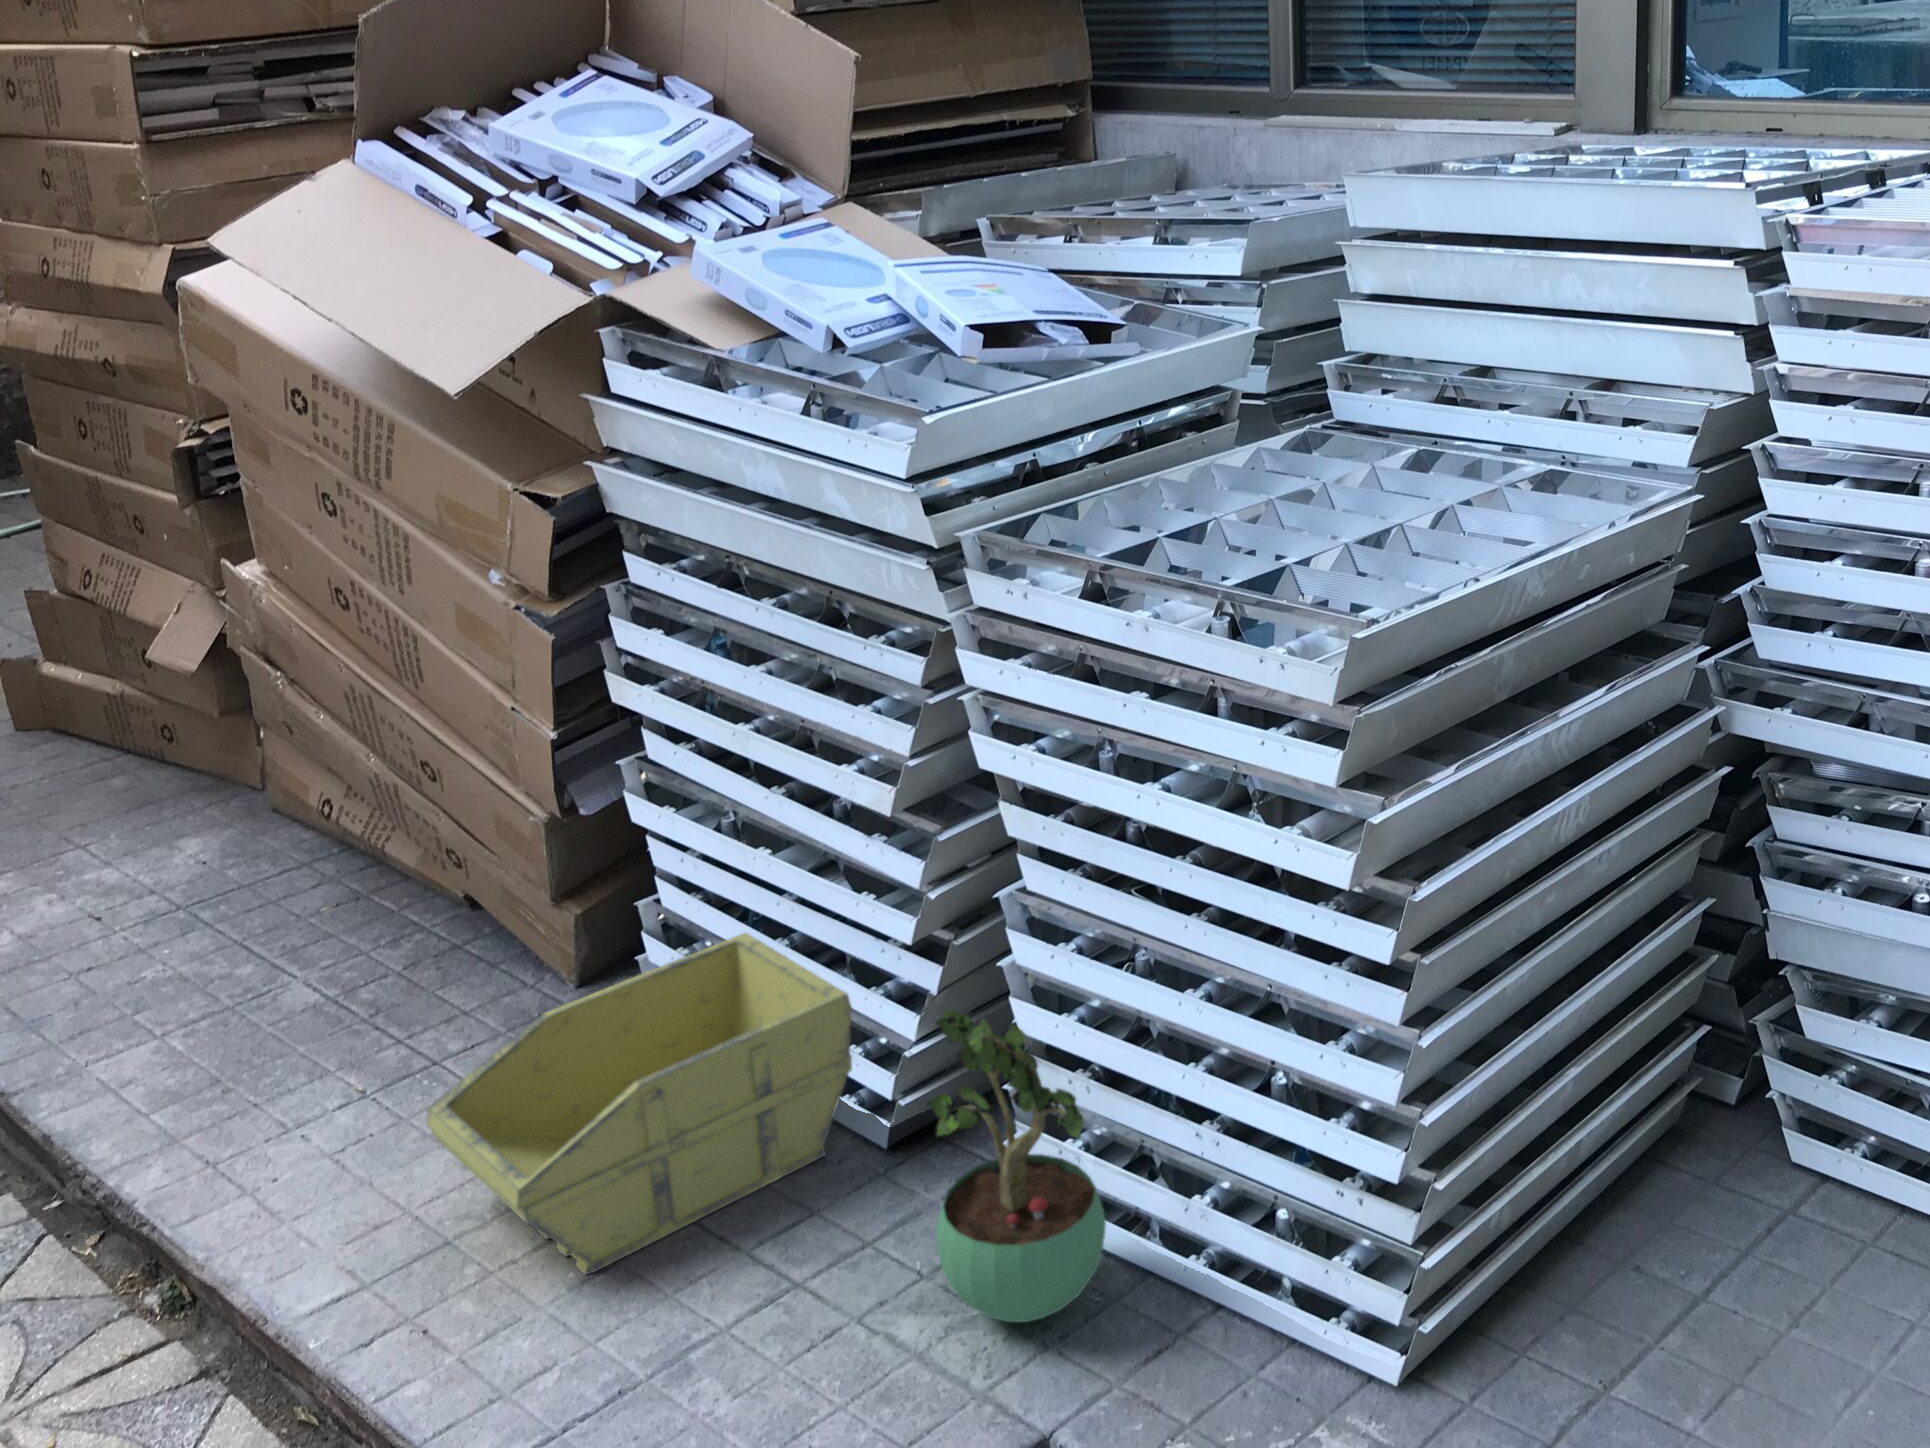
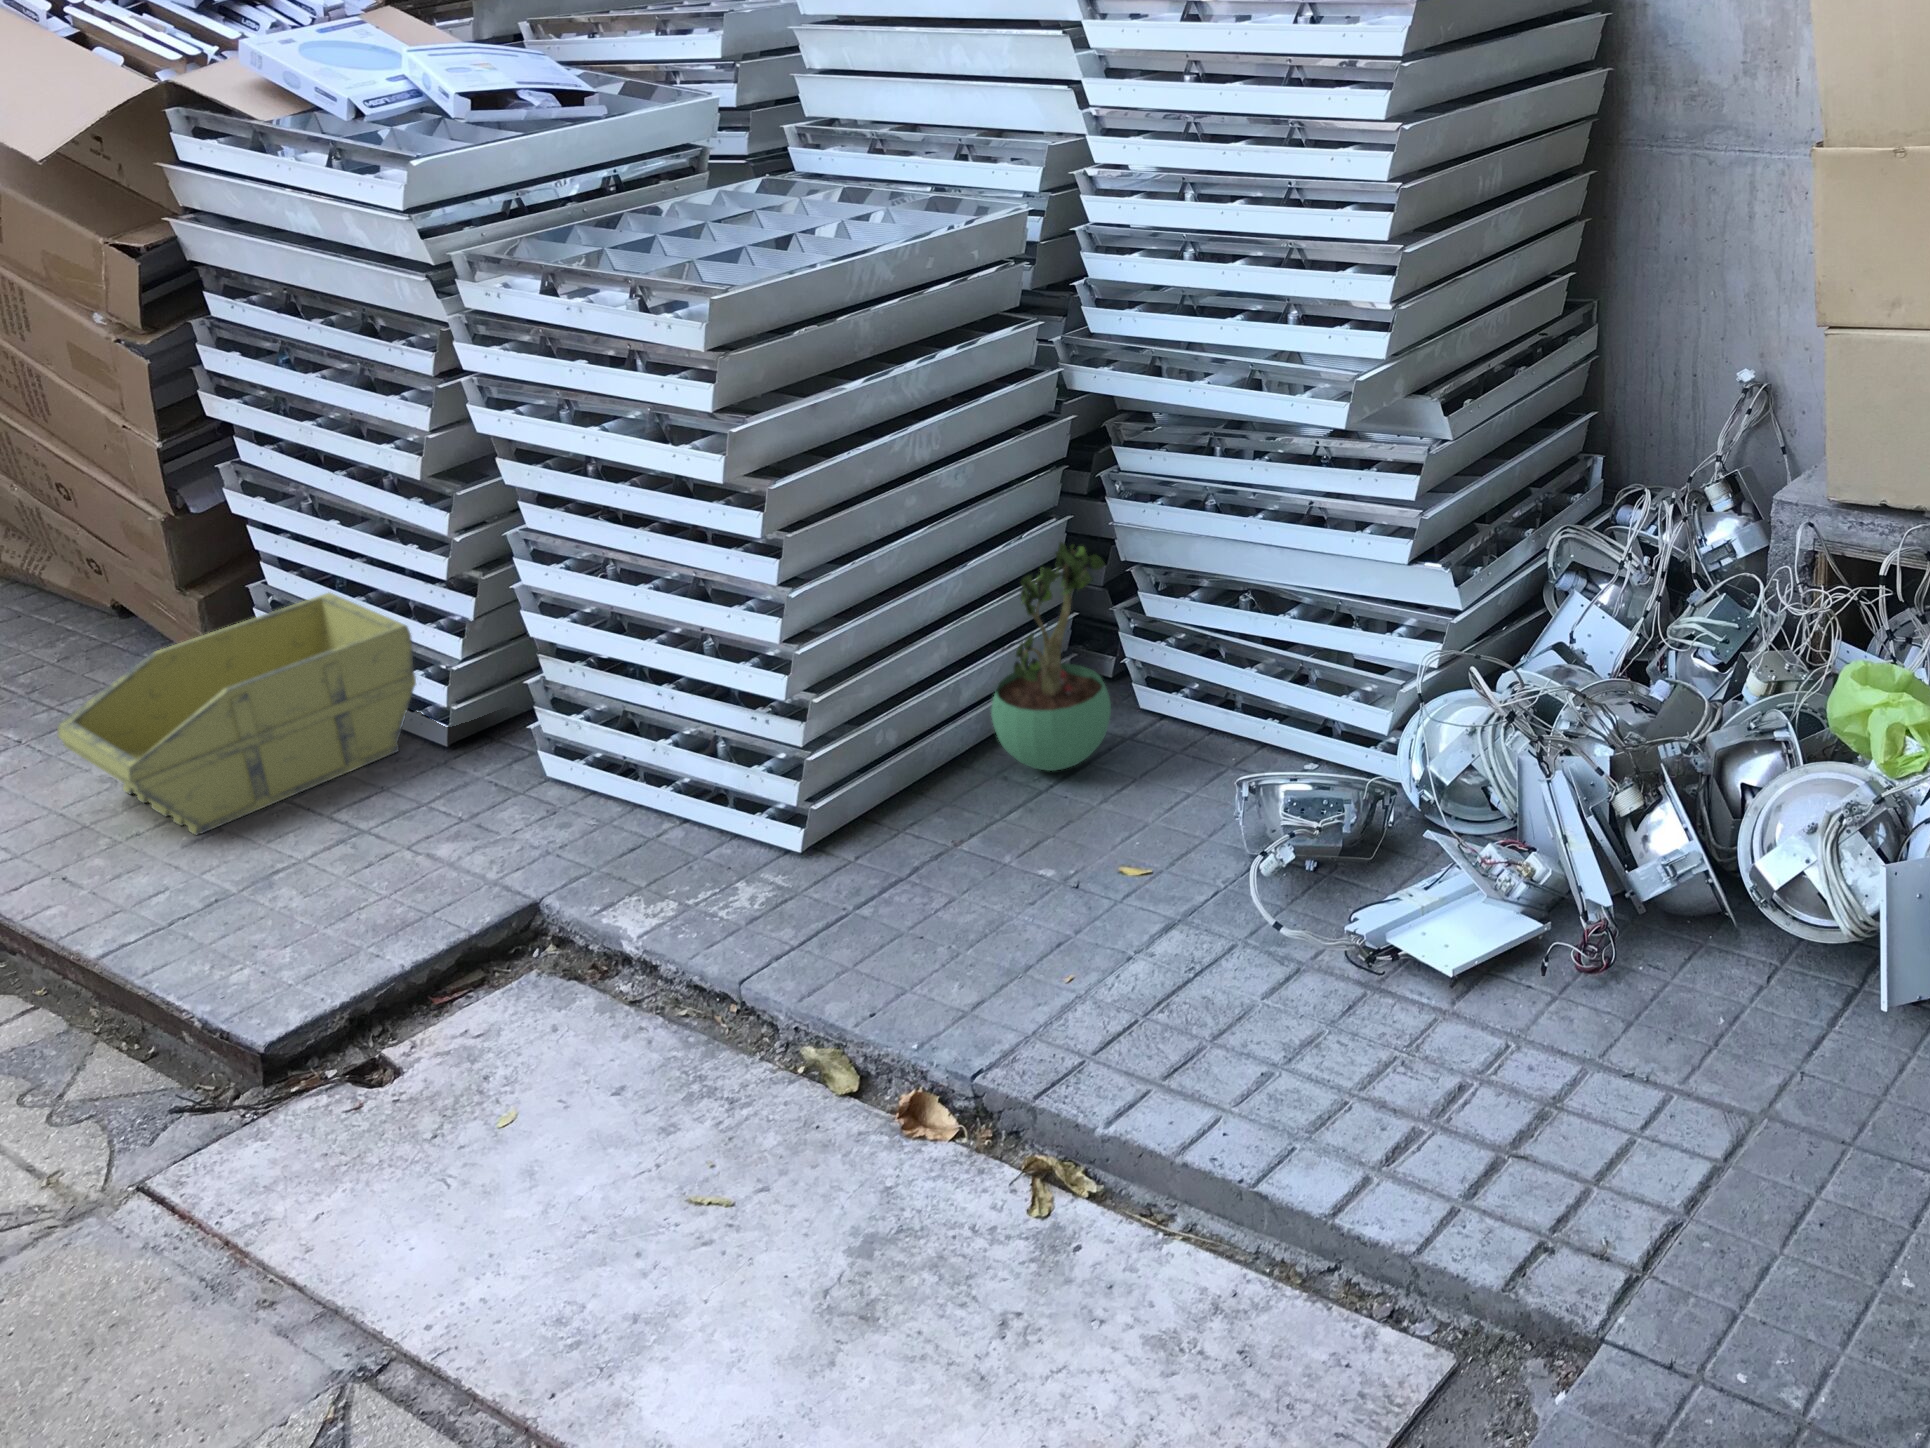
potted plant: present [927,1011,1106,1322] -> present [991,542,1111,771]

